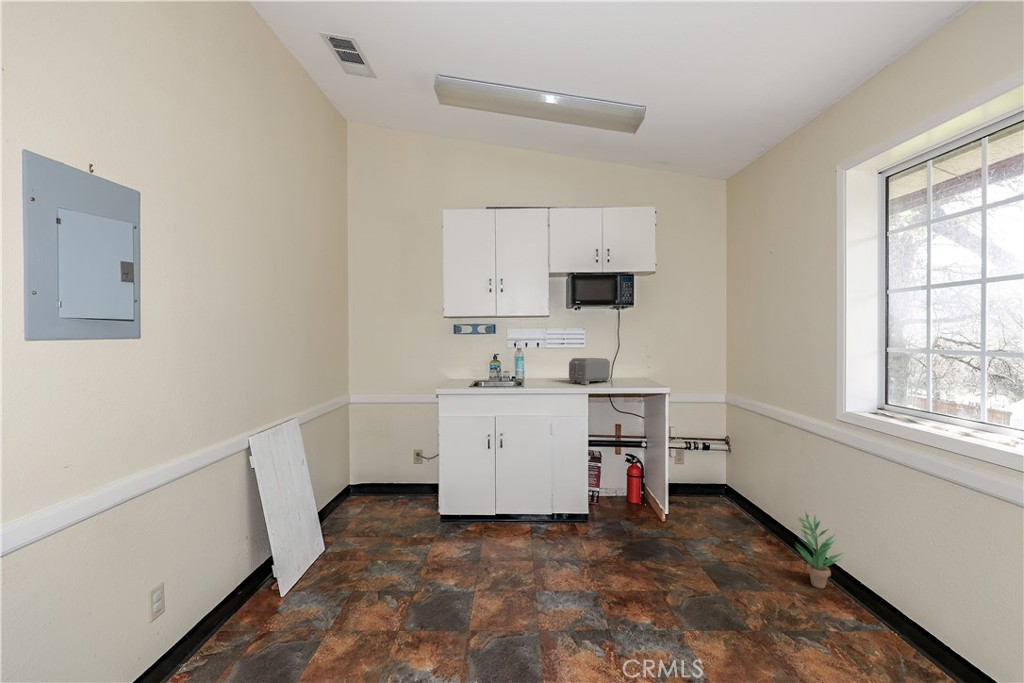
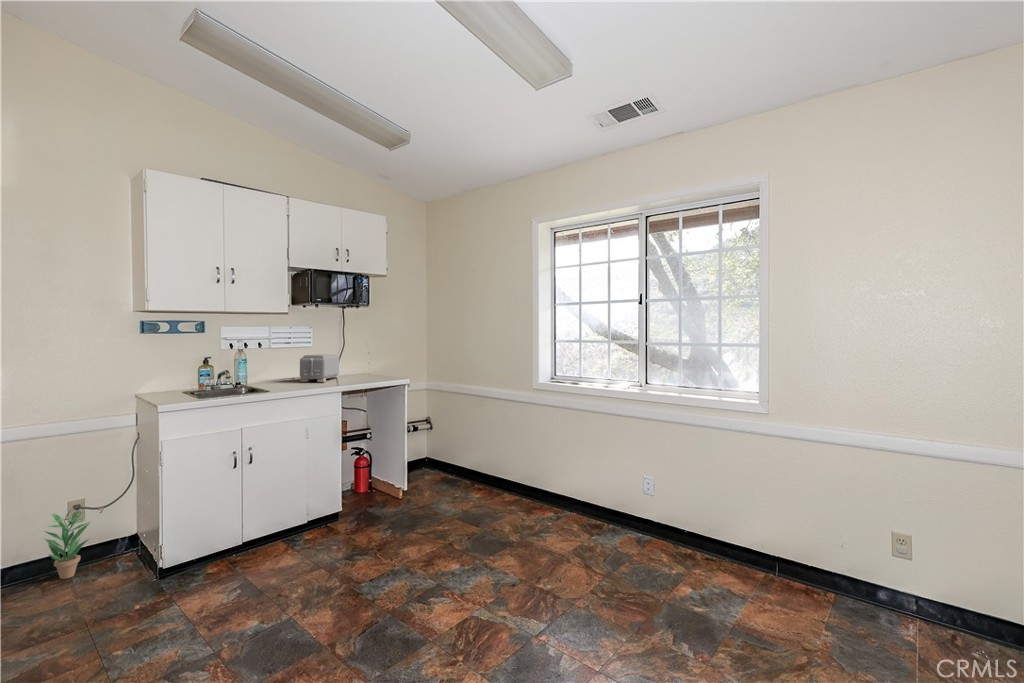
potted plant: present [796,513,841,588] -> present [44,509,90,579]

